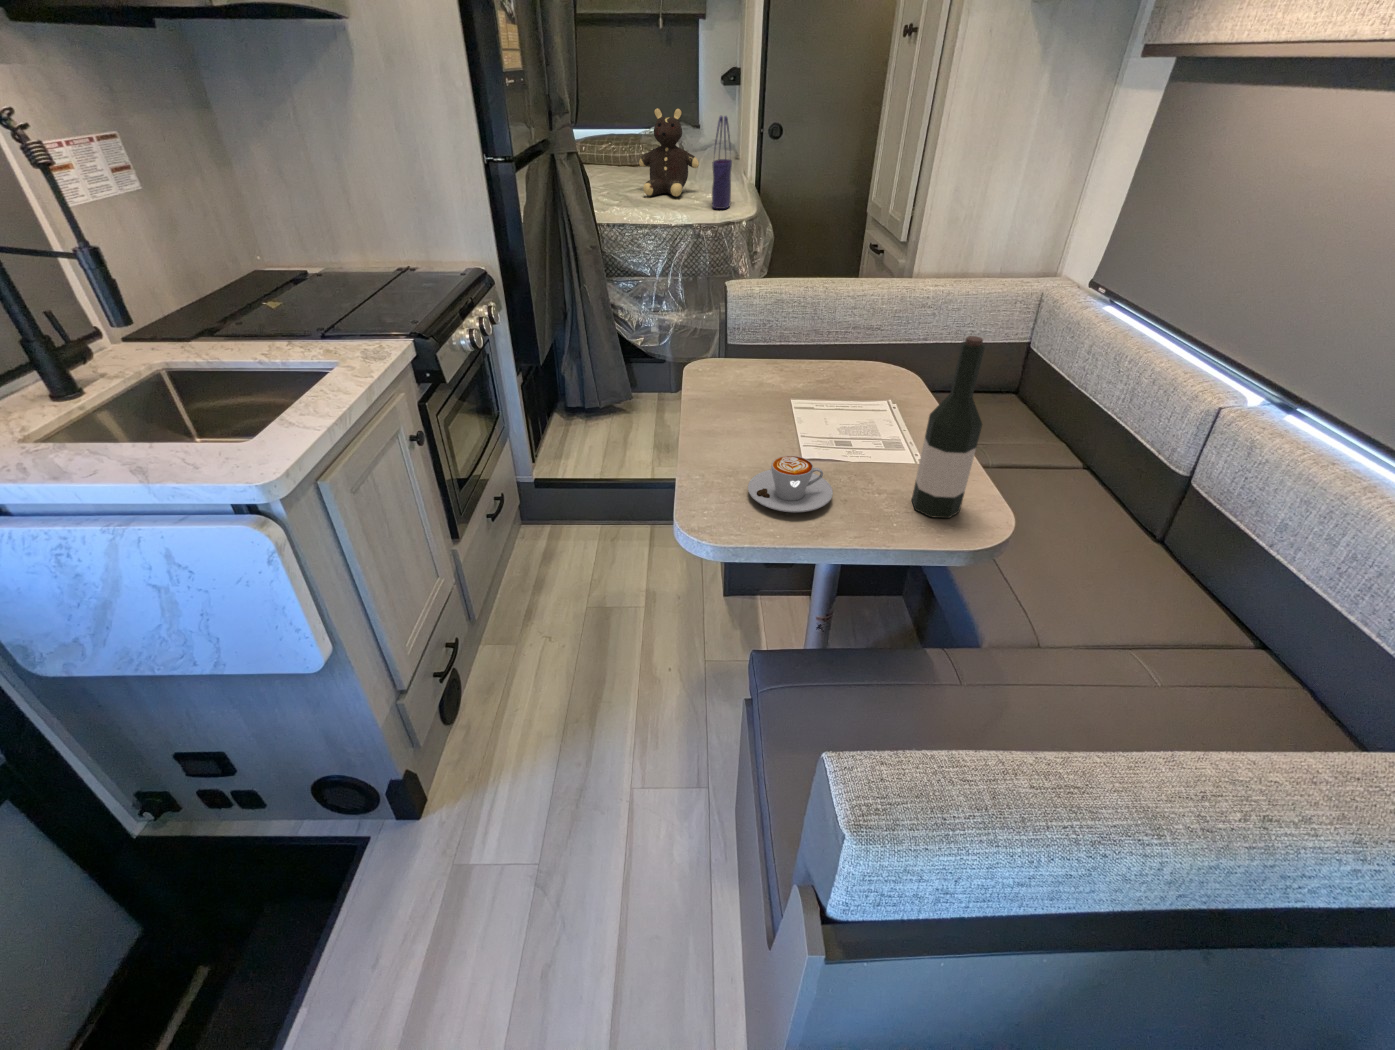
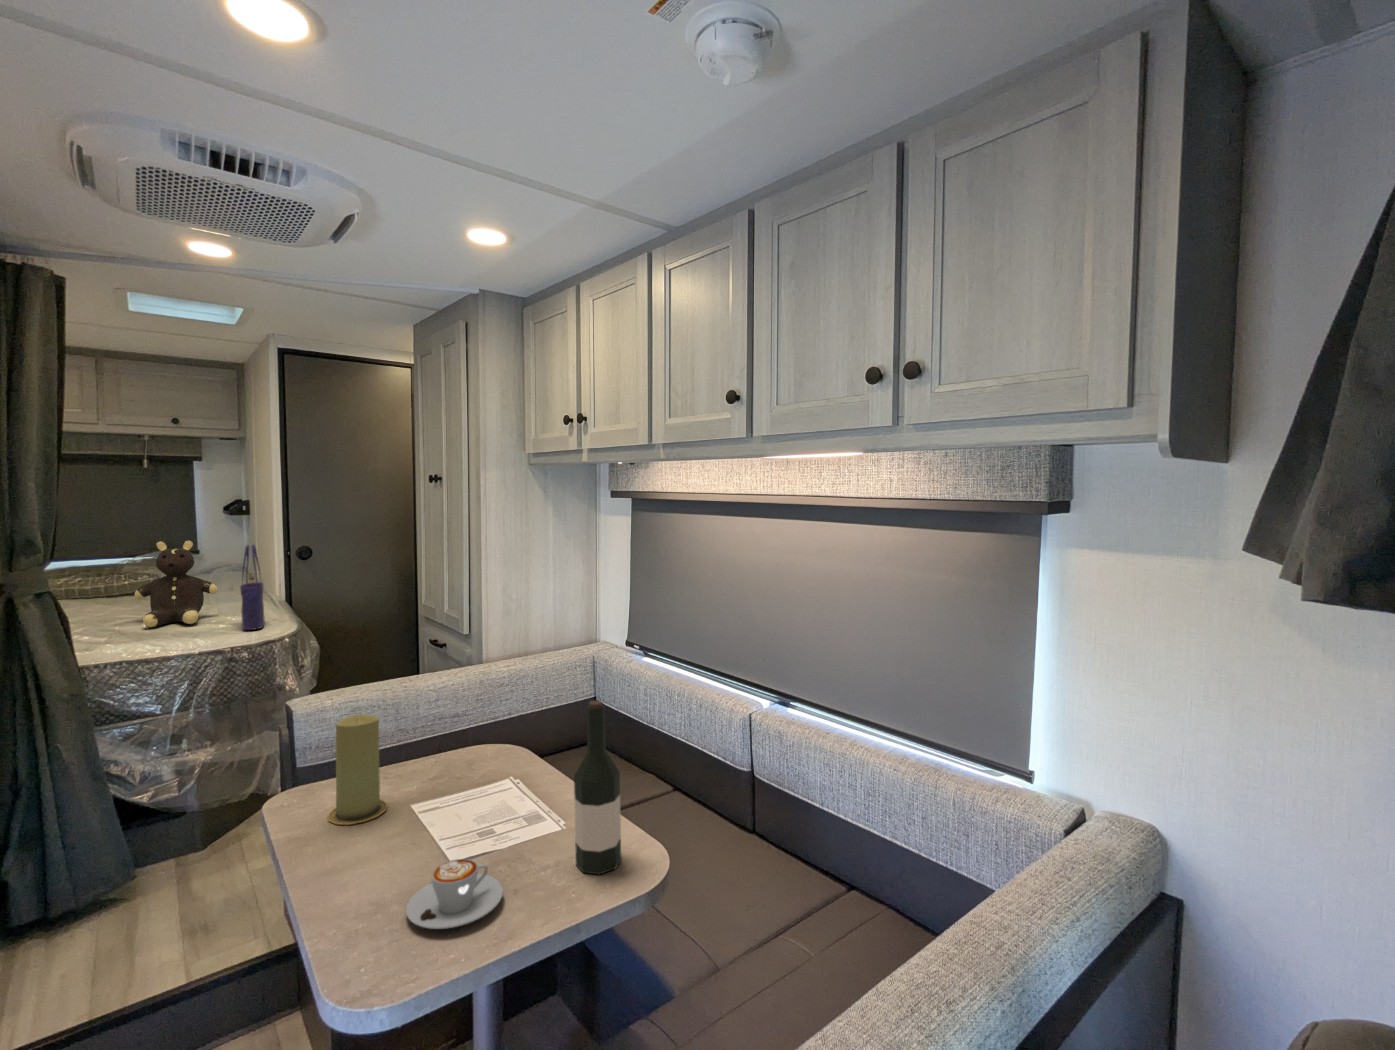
candle: none [722,302,772,402] -> present [328,714,387,825]

